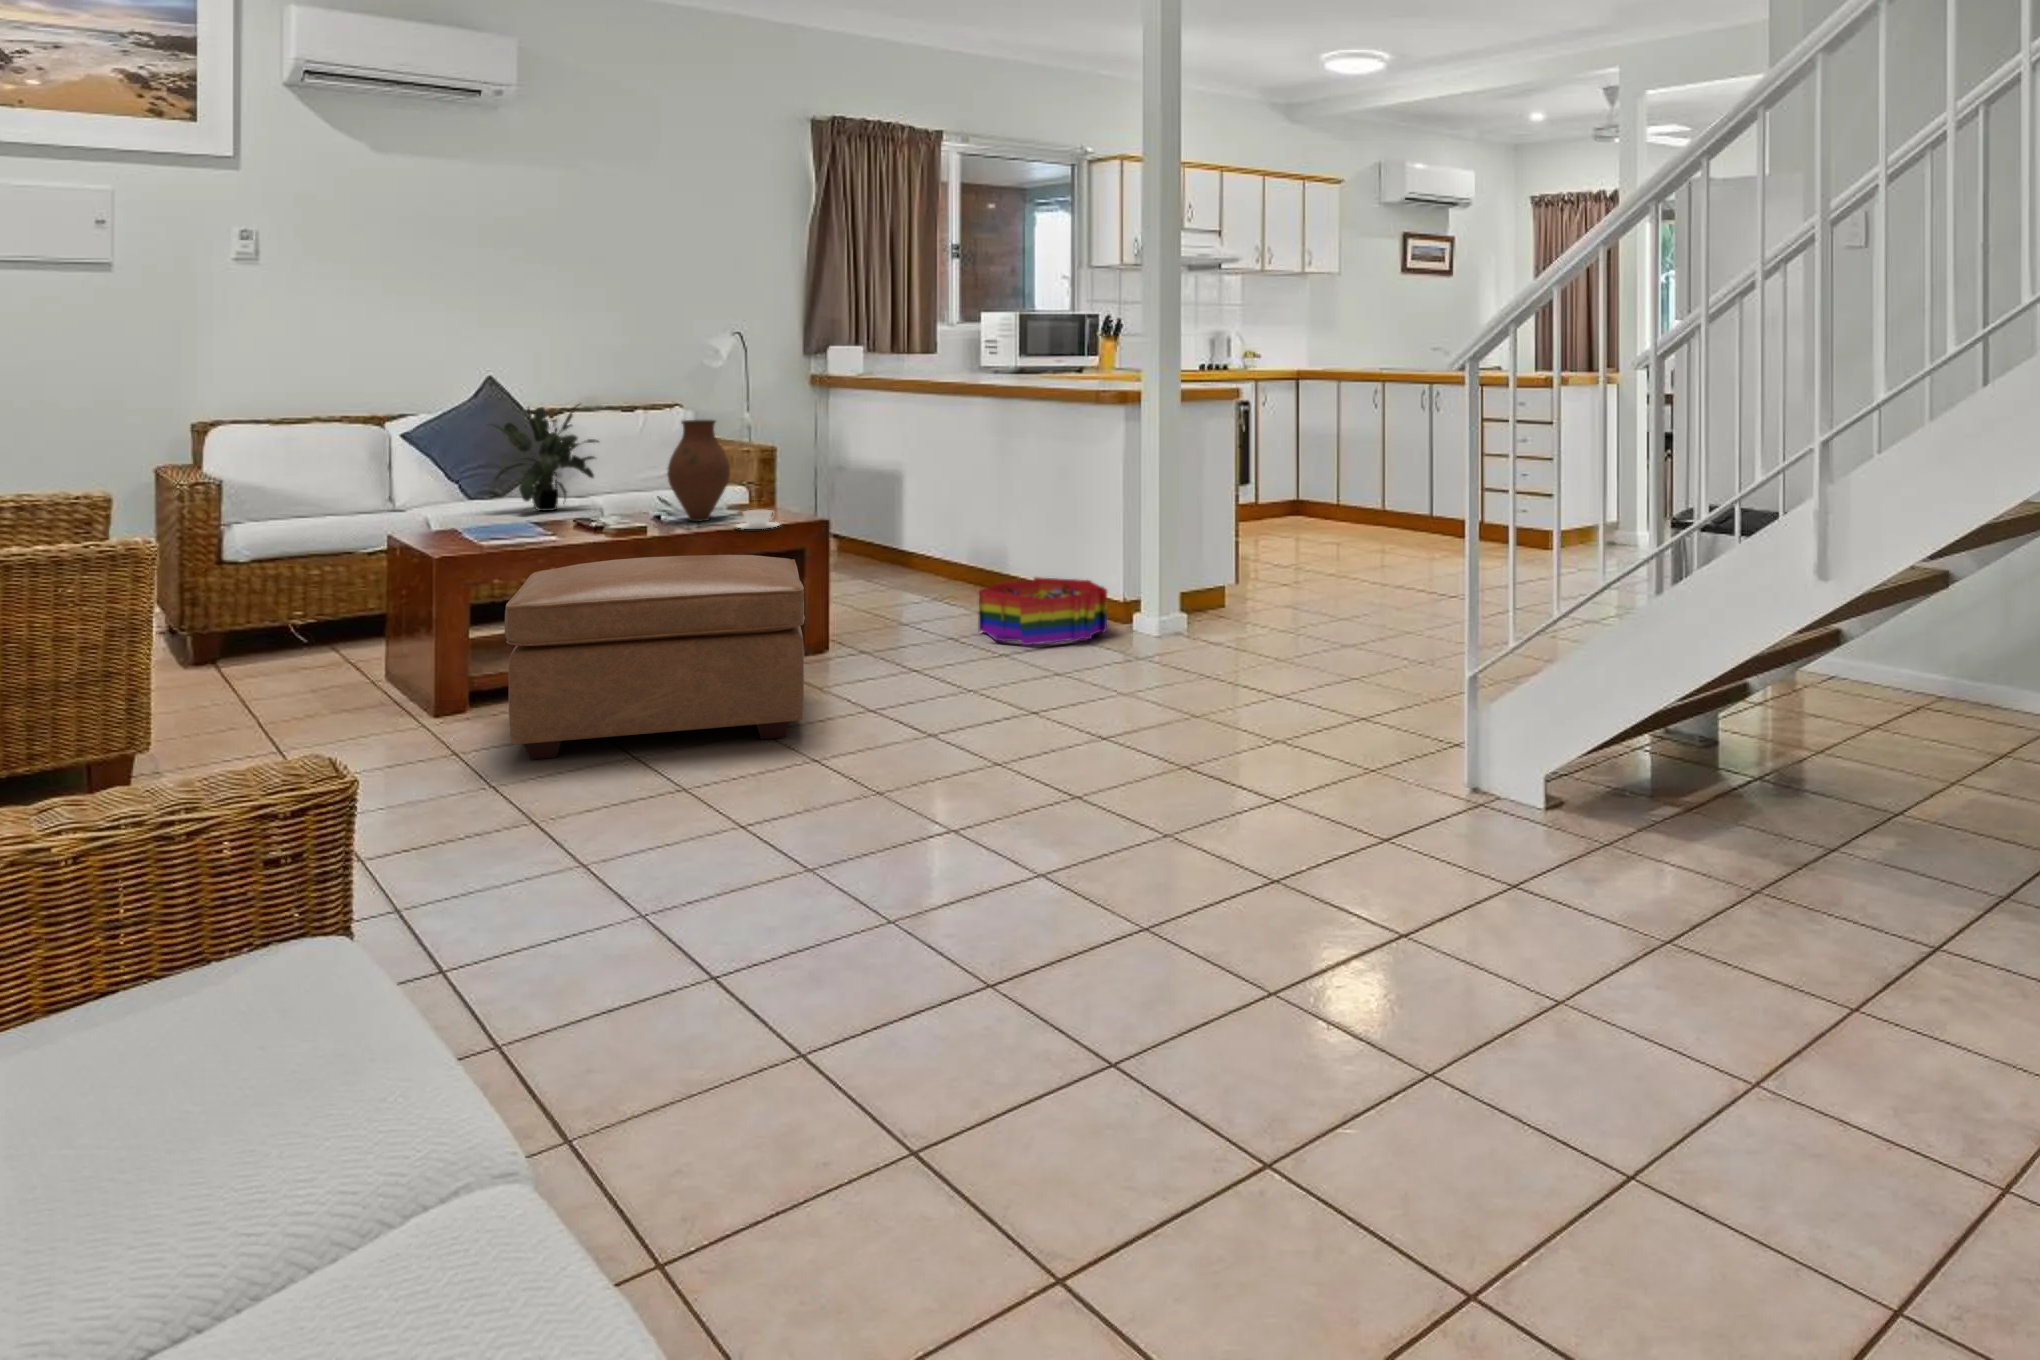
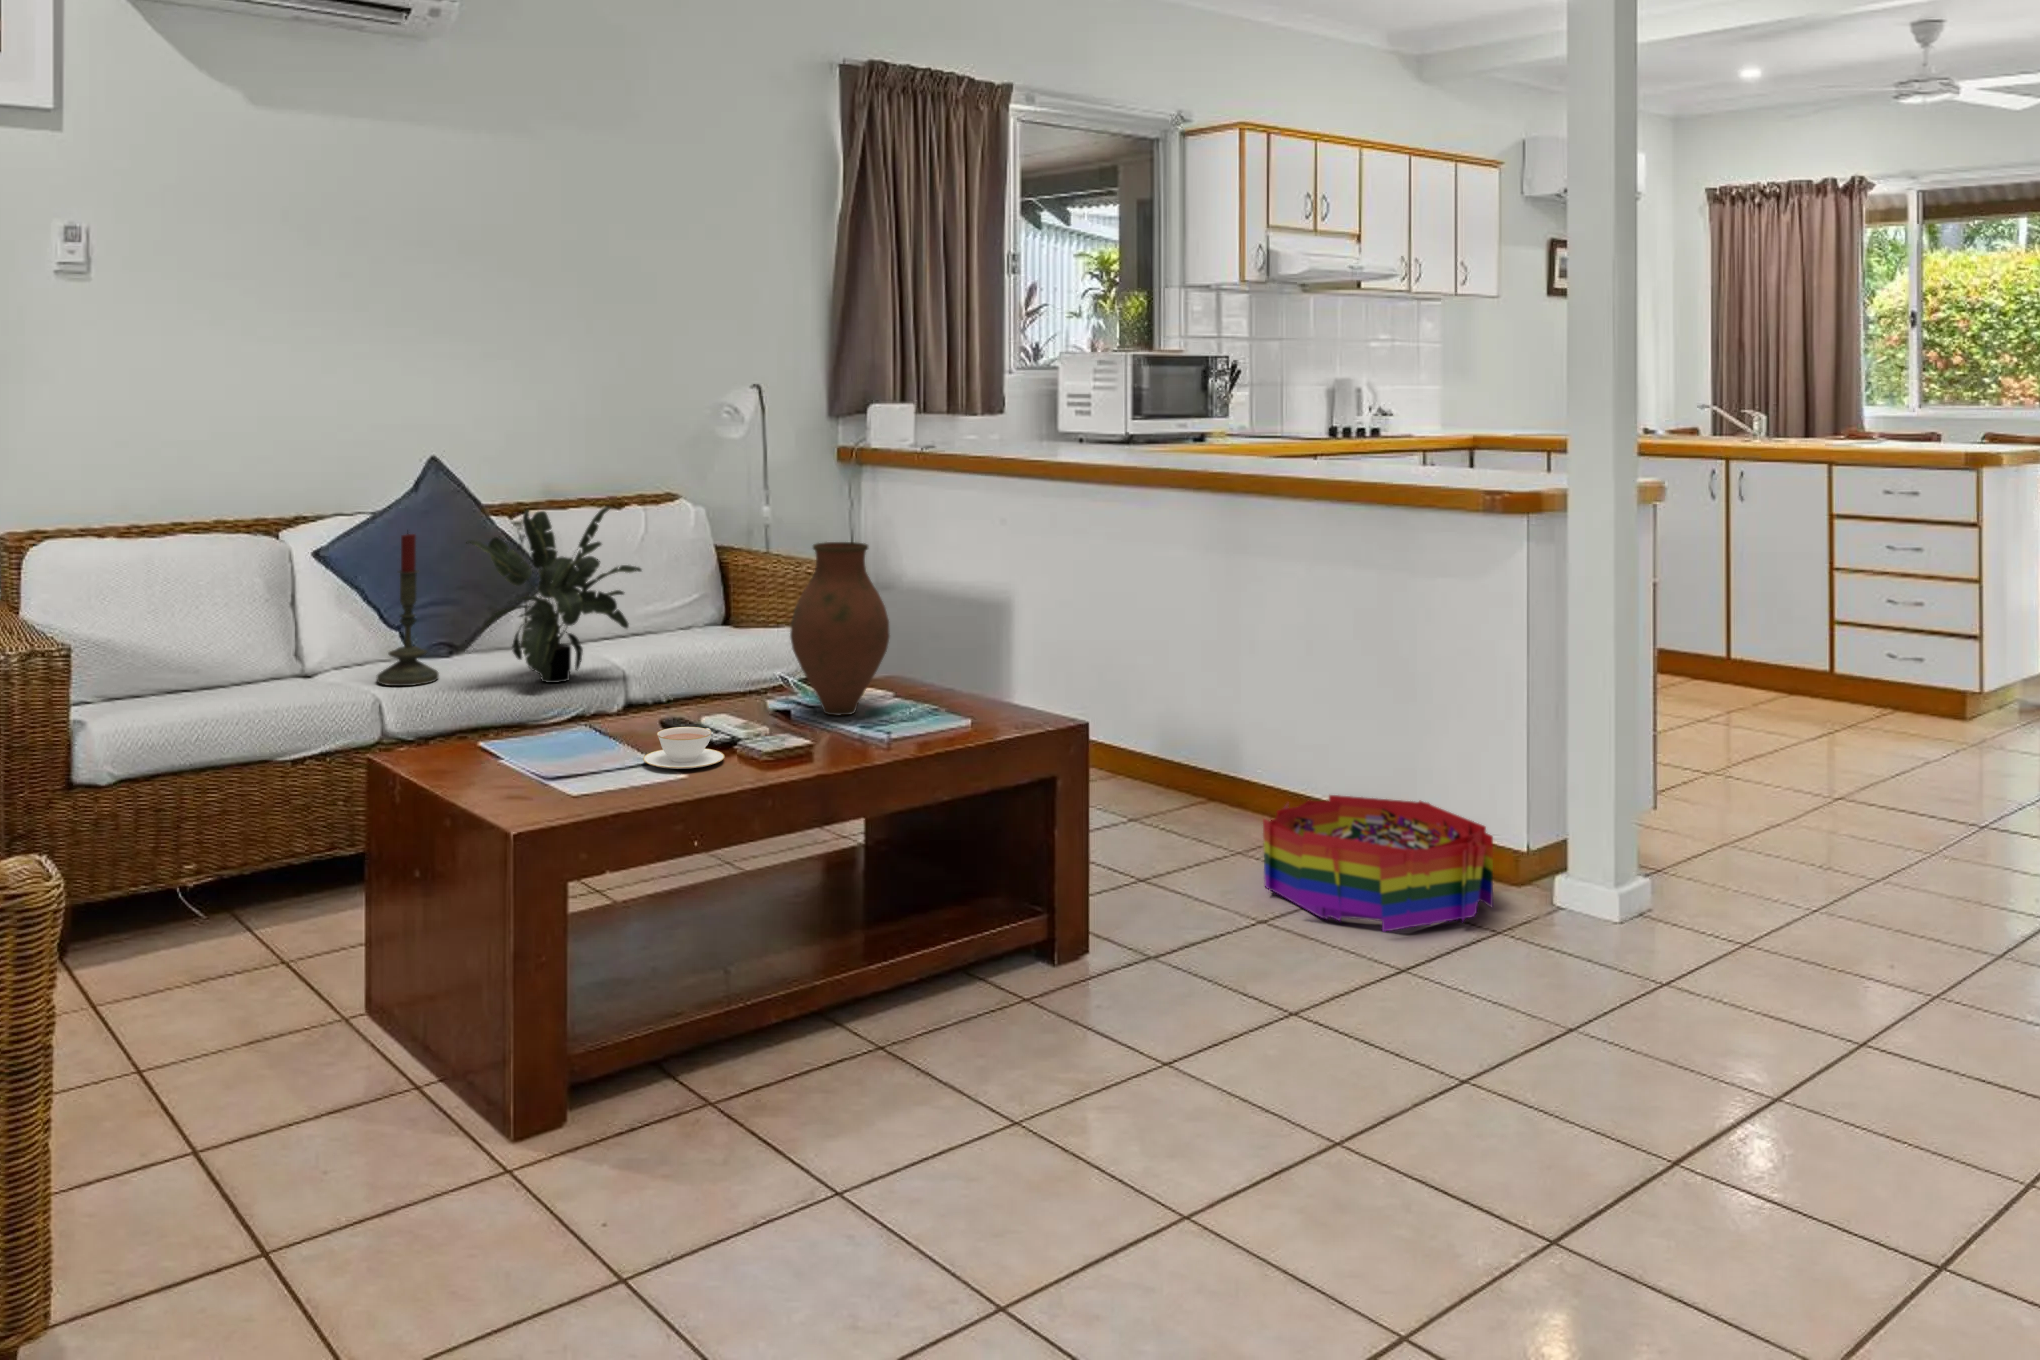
candle: none [436,418,477,514] -> present [377,533,439,686]
teacup: present [736,510,779,529] -> present [643,727,724,769]
ottoman: present [505,555,805,759] -> none [675,814,1244,1265]

